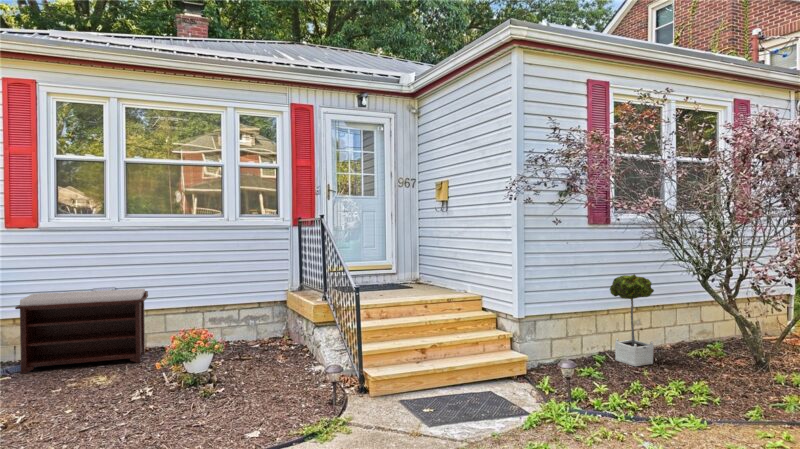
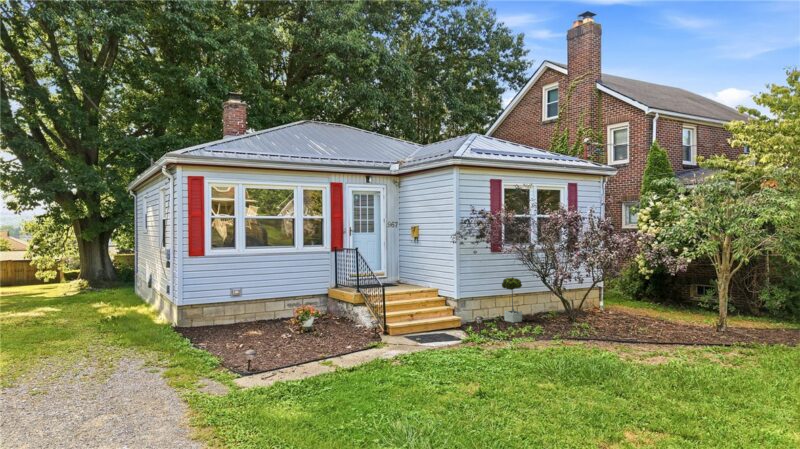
bench: present [15,289,148,374] -> none [201,288,264,332]

